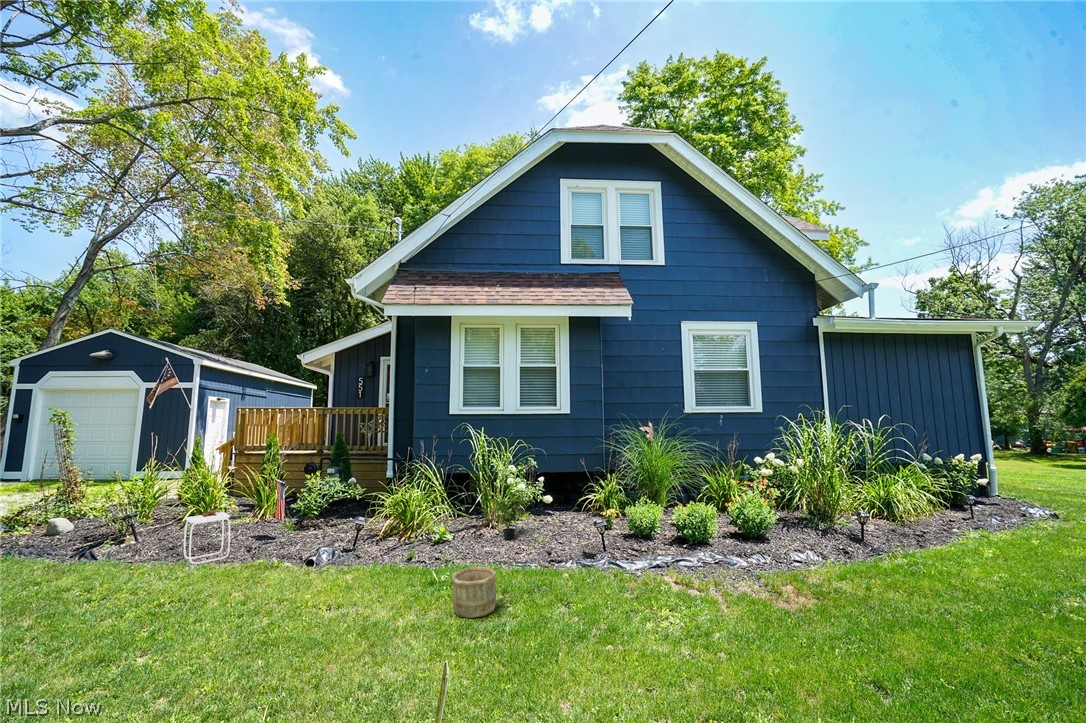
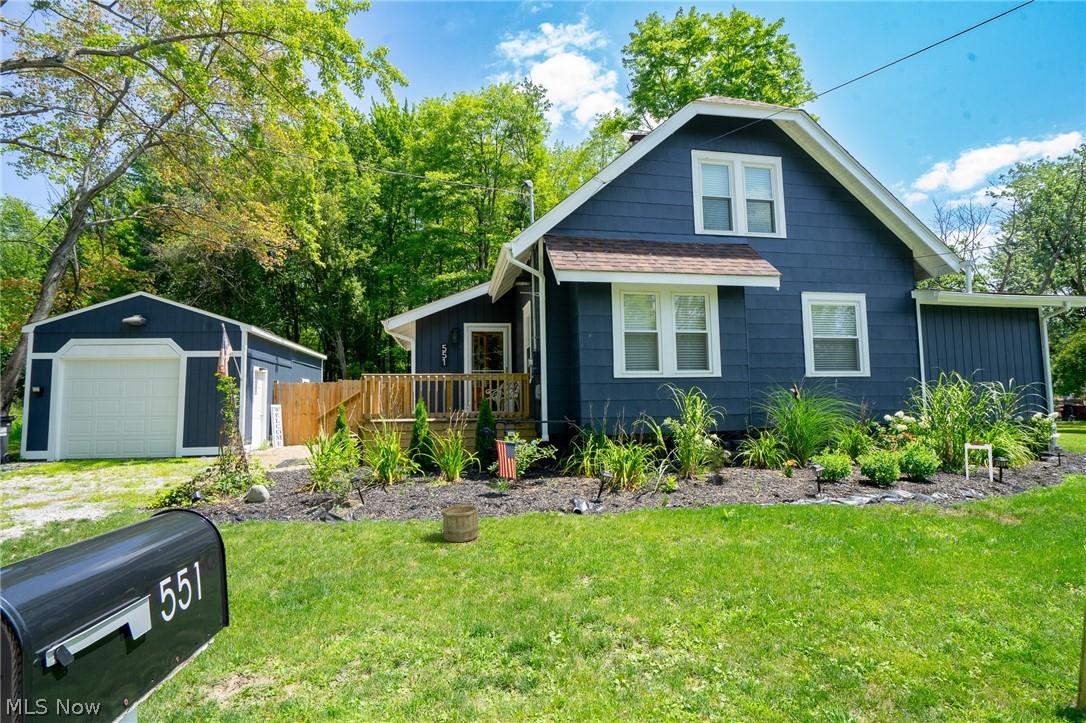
side table: present [184,509,230,564] -> present [965,440,993,481]
wooden bucket: present [451,566,497,618] -> present [442,505,478,542]

